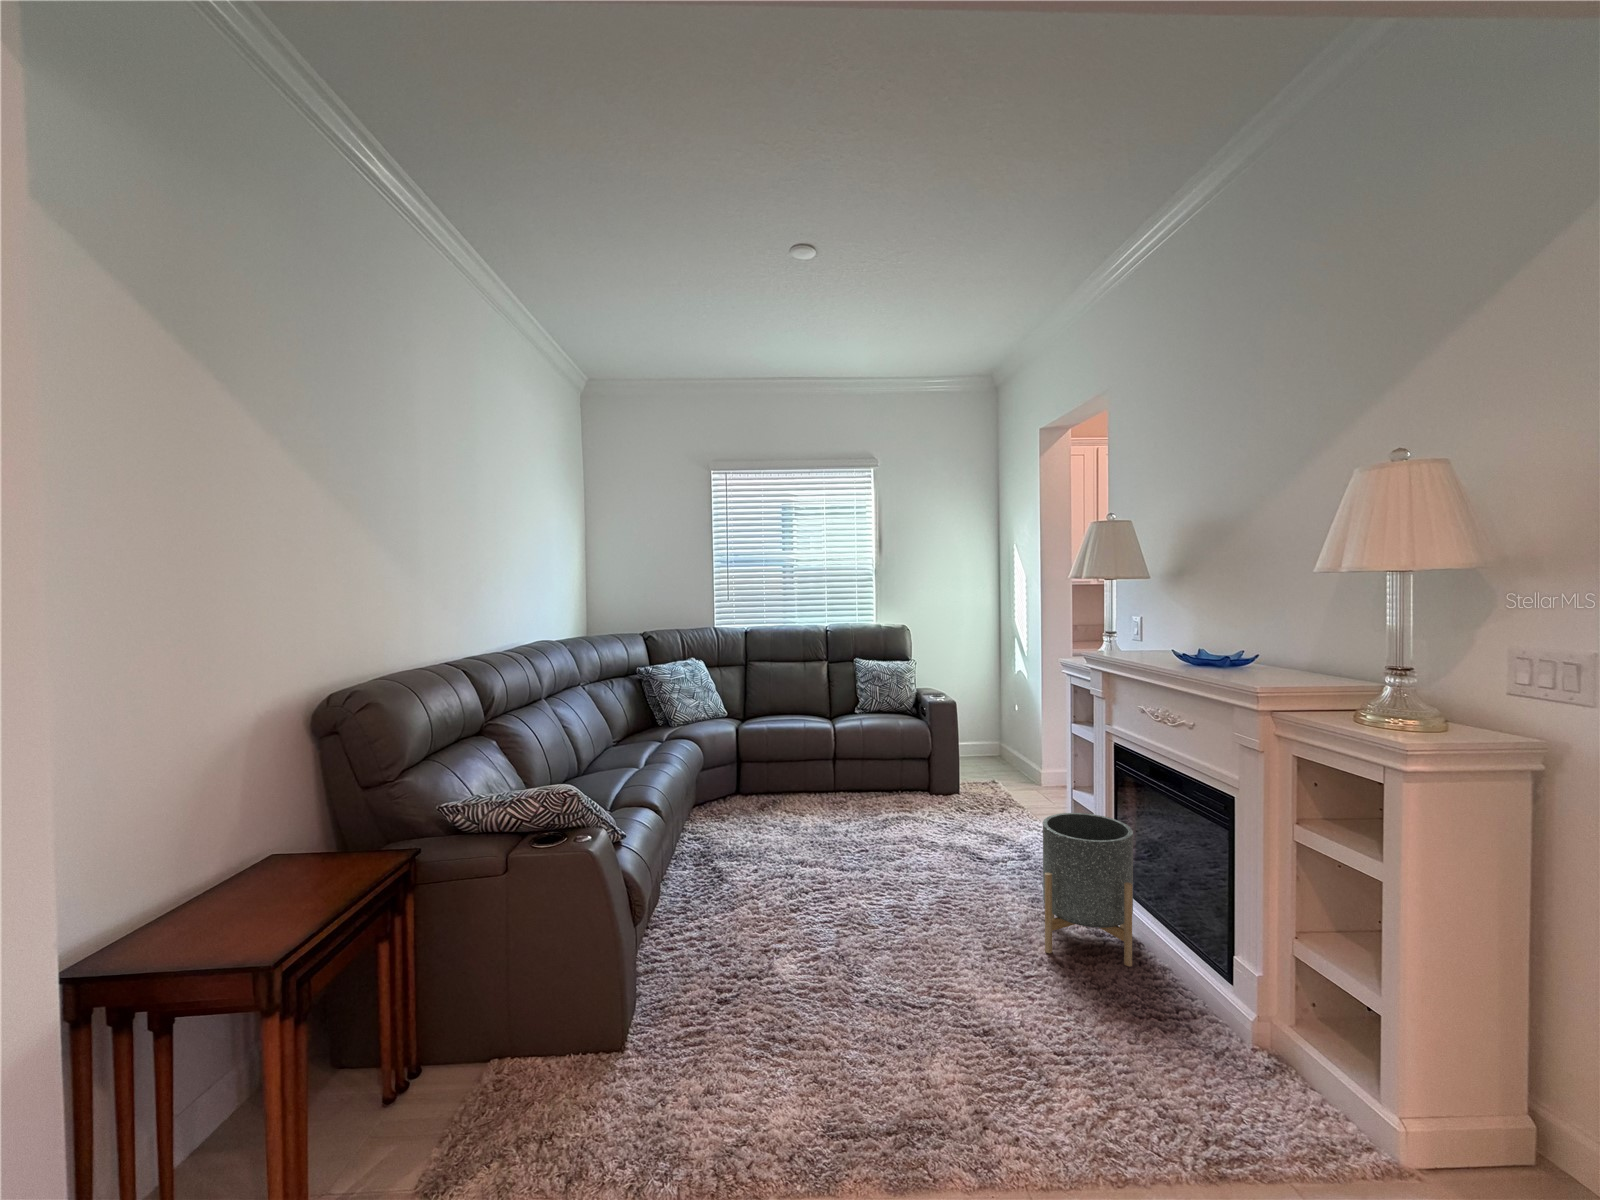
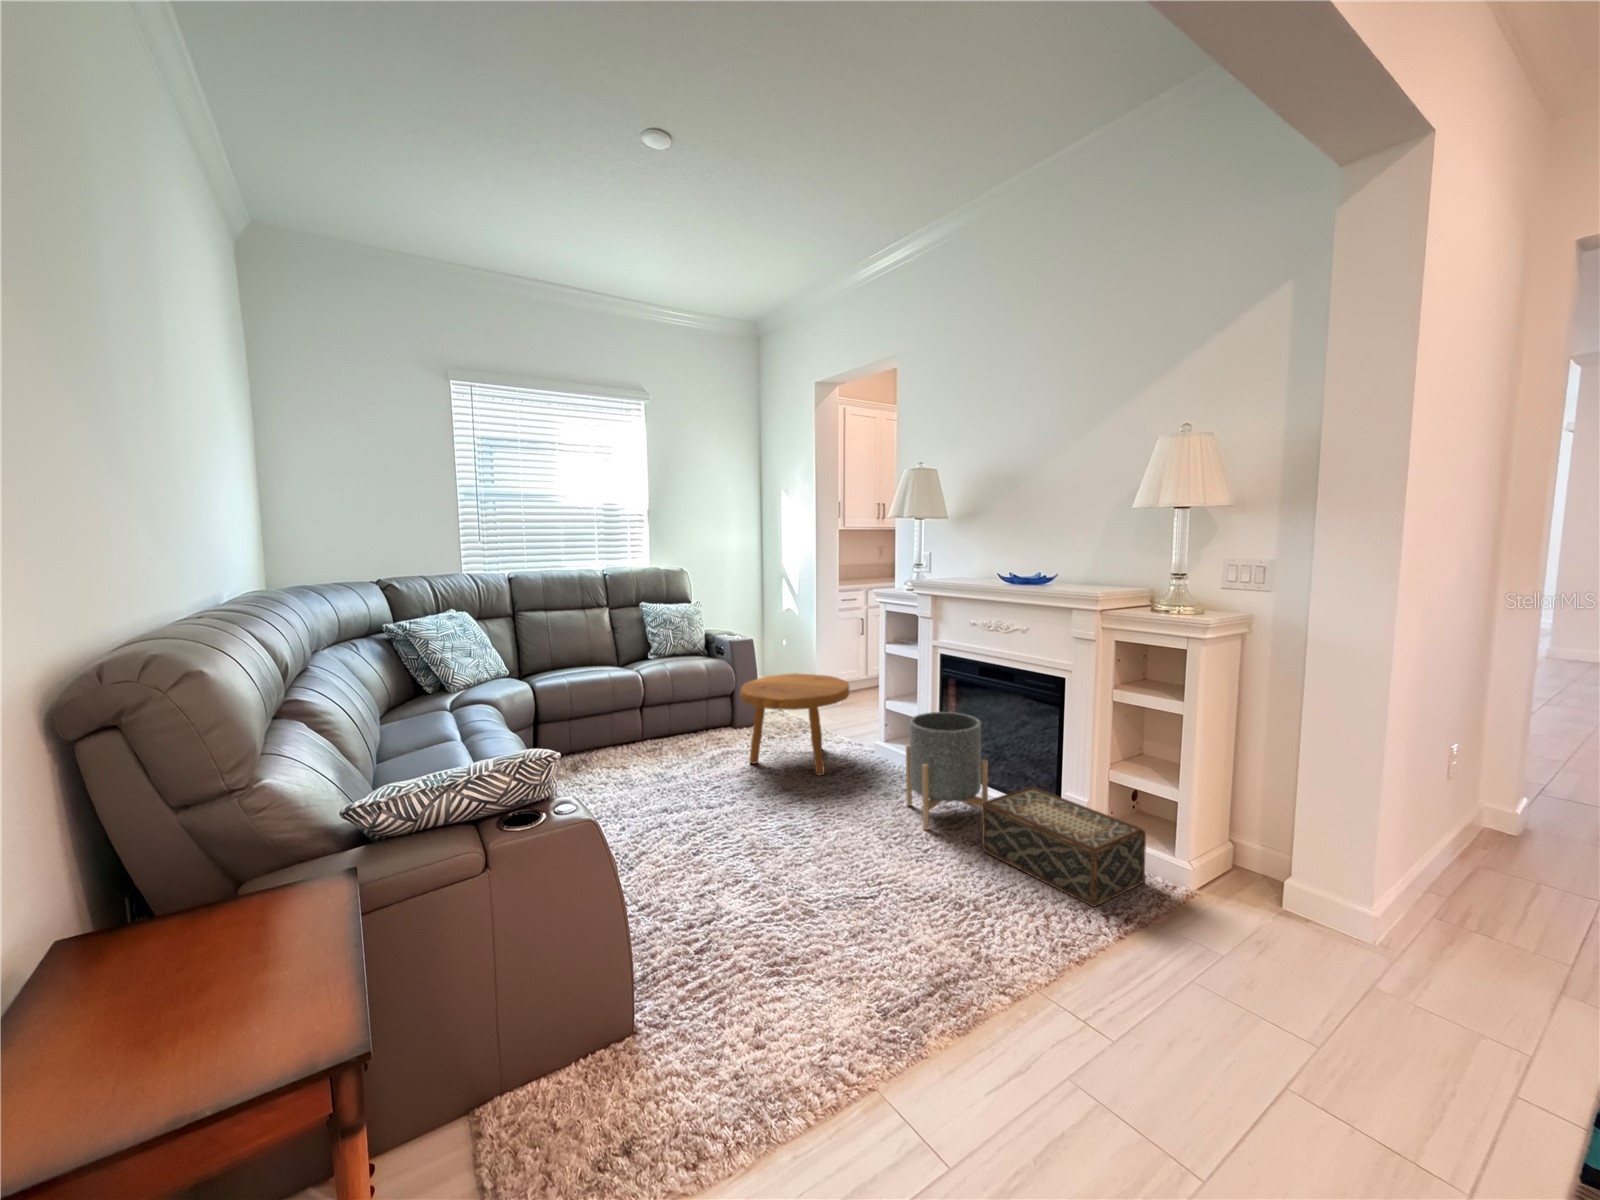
footstool: none [905,746,1027,864] -> present [740,673,849,775]
woven basket: none [1097,930,1299,1109] -> present [982,787,1146,907]

